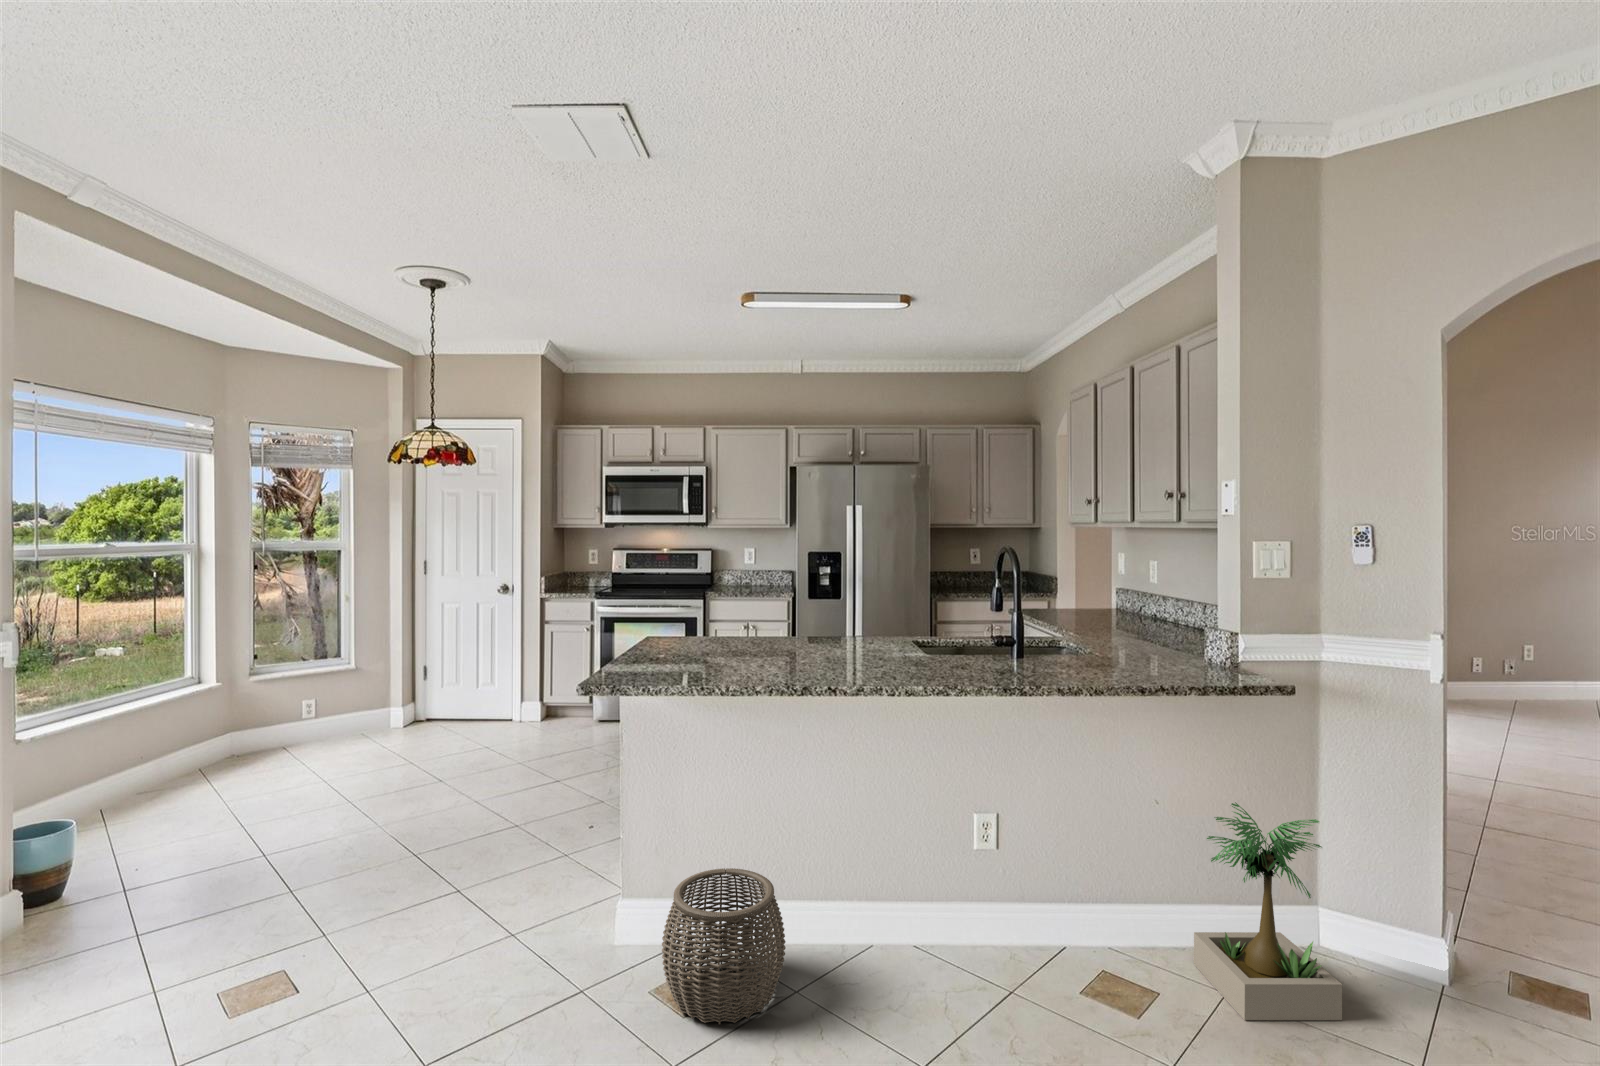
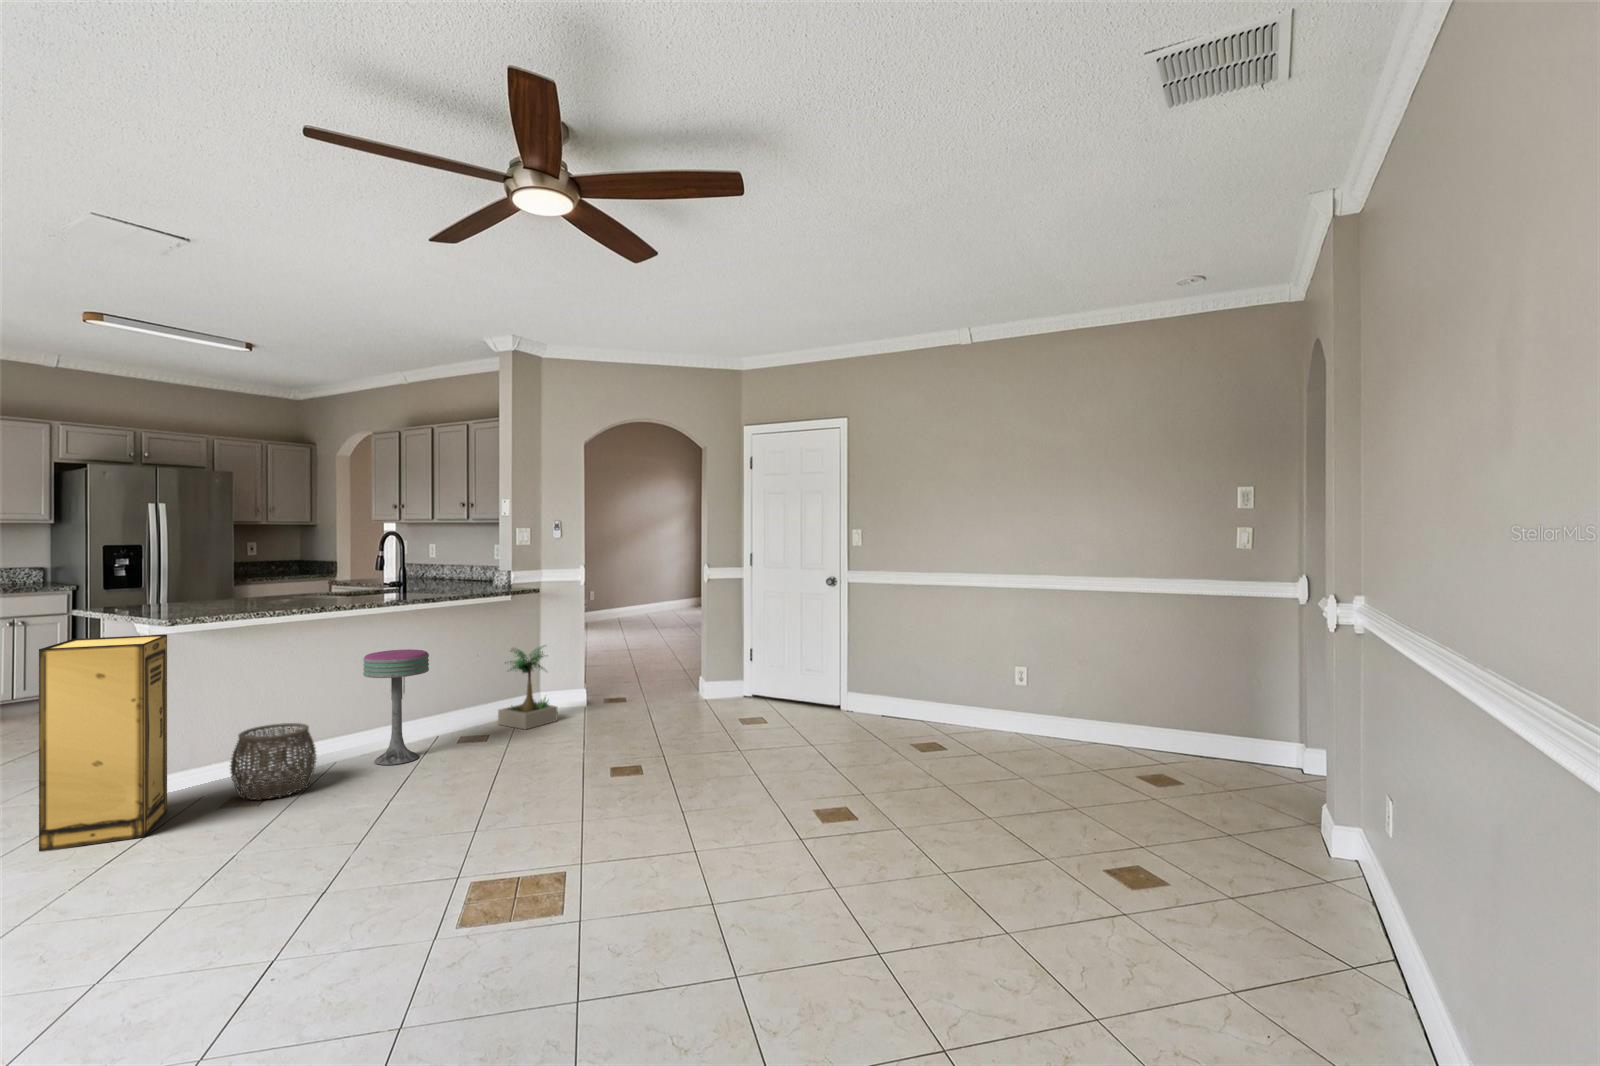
storage cabinet: none [437,691,602,1028] -> present [39,635,167,851]
bar stool: none [884,773,1001,1022] -> present [363,649,429,765]

